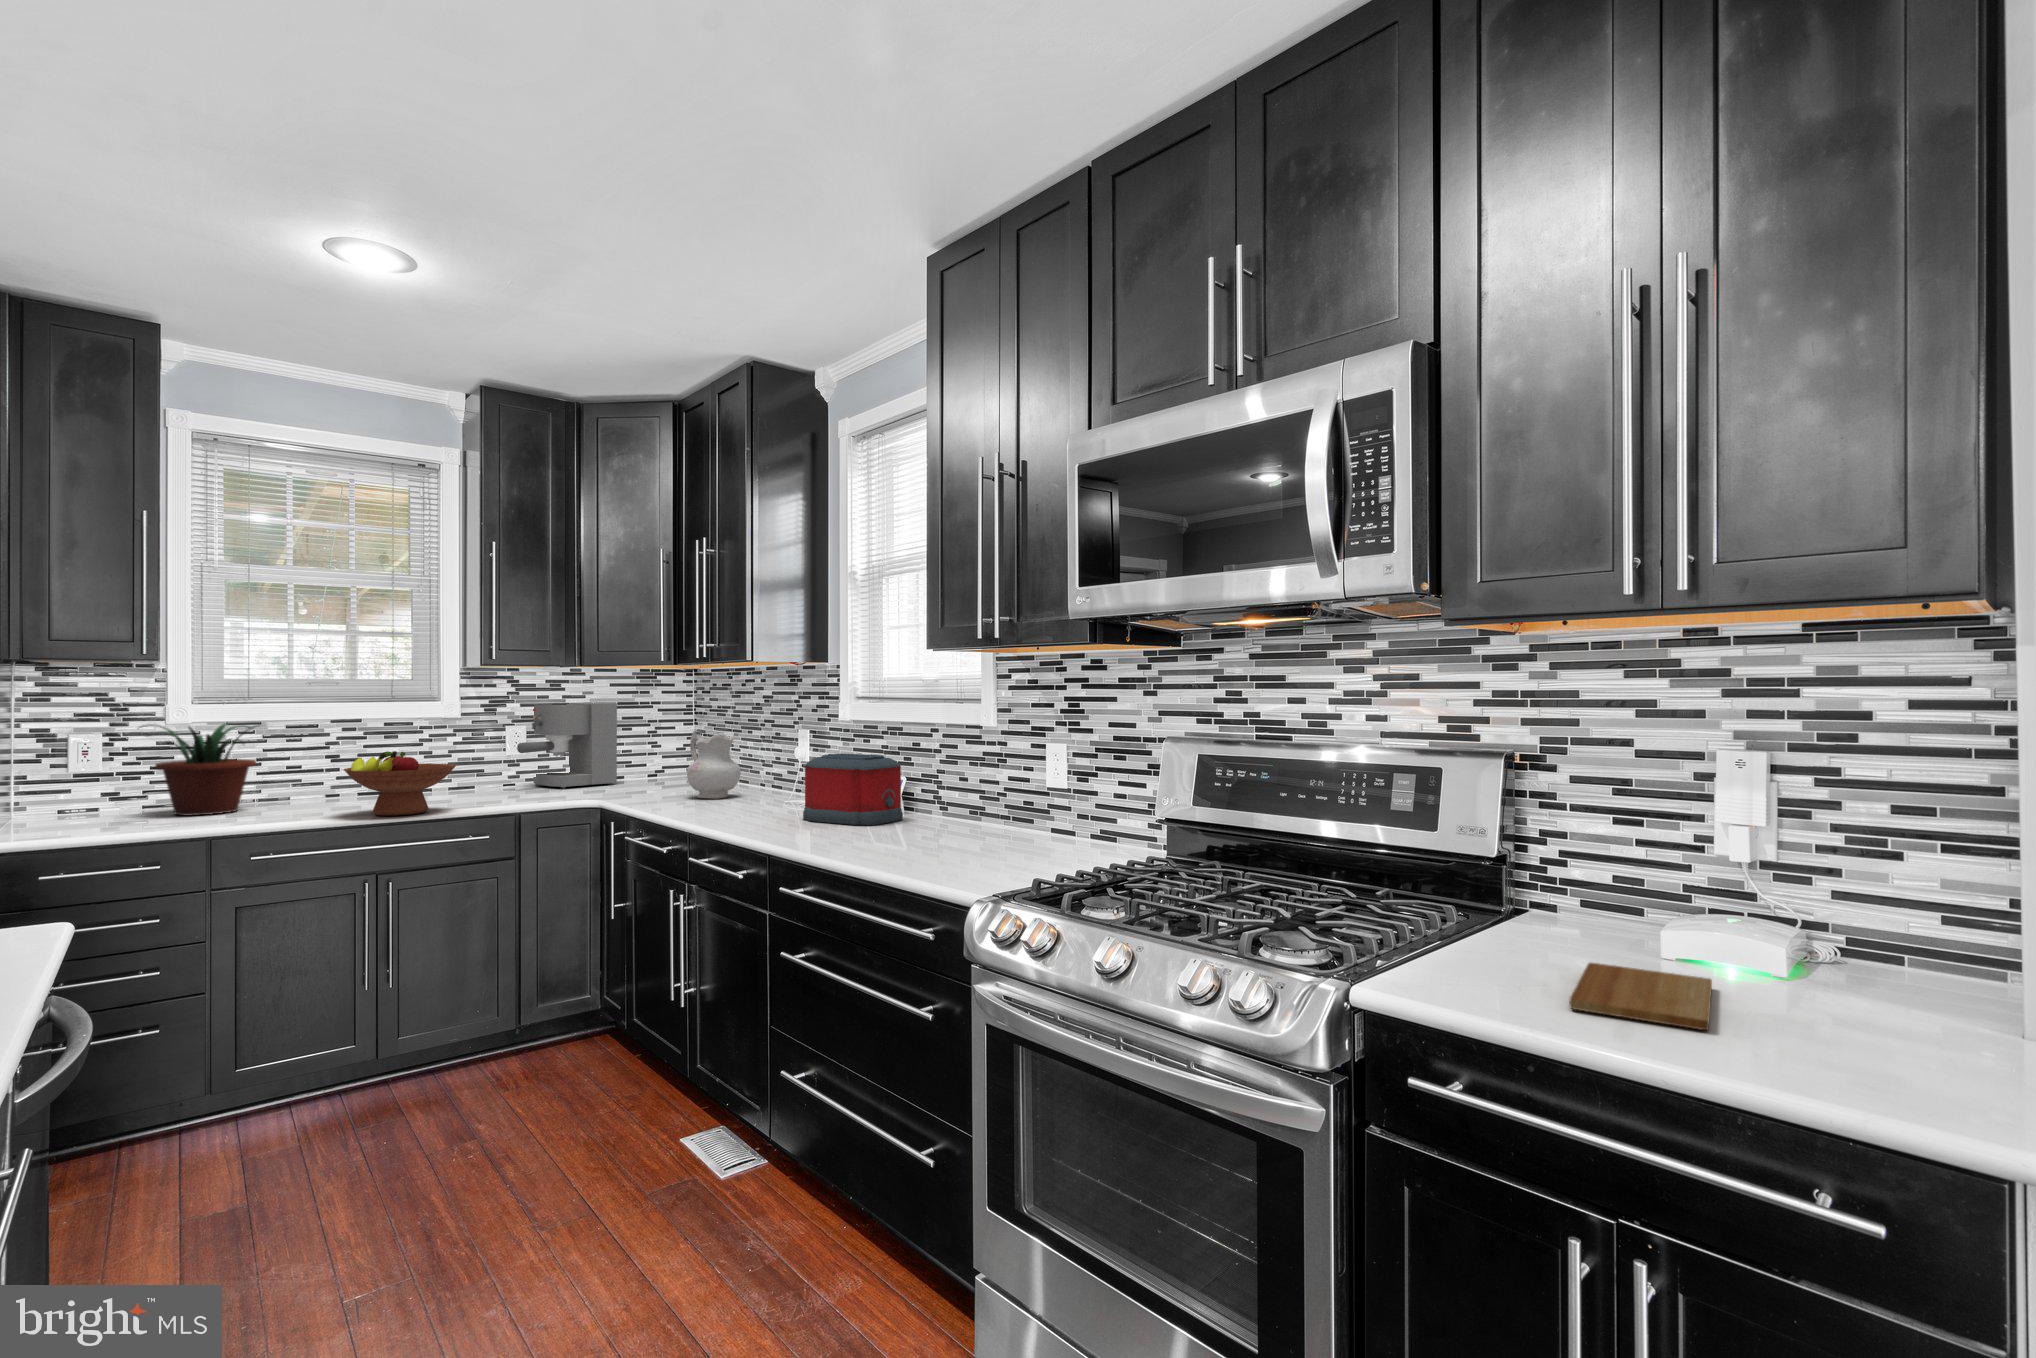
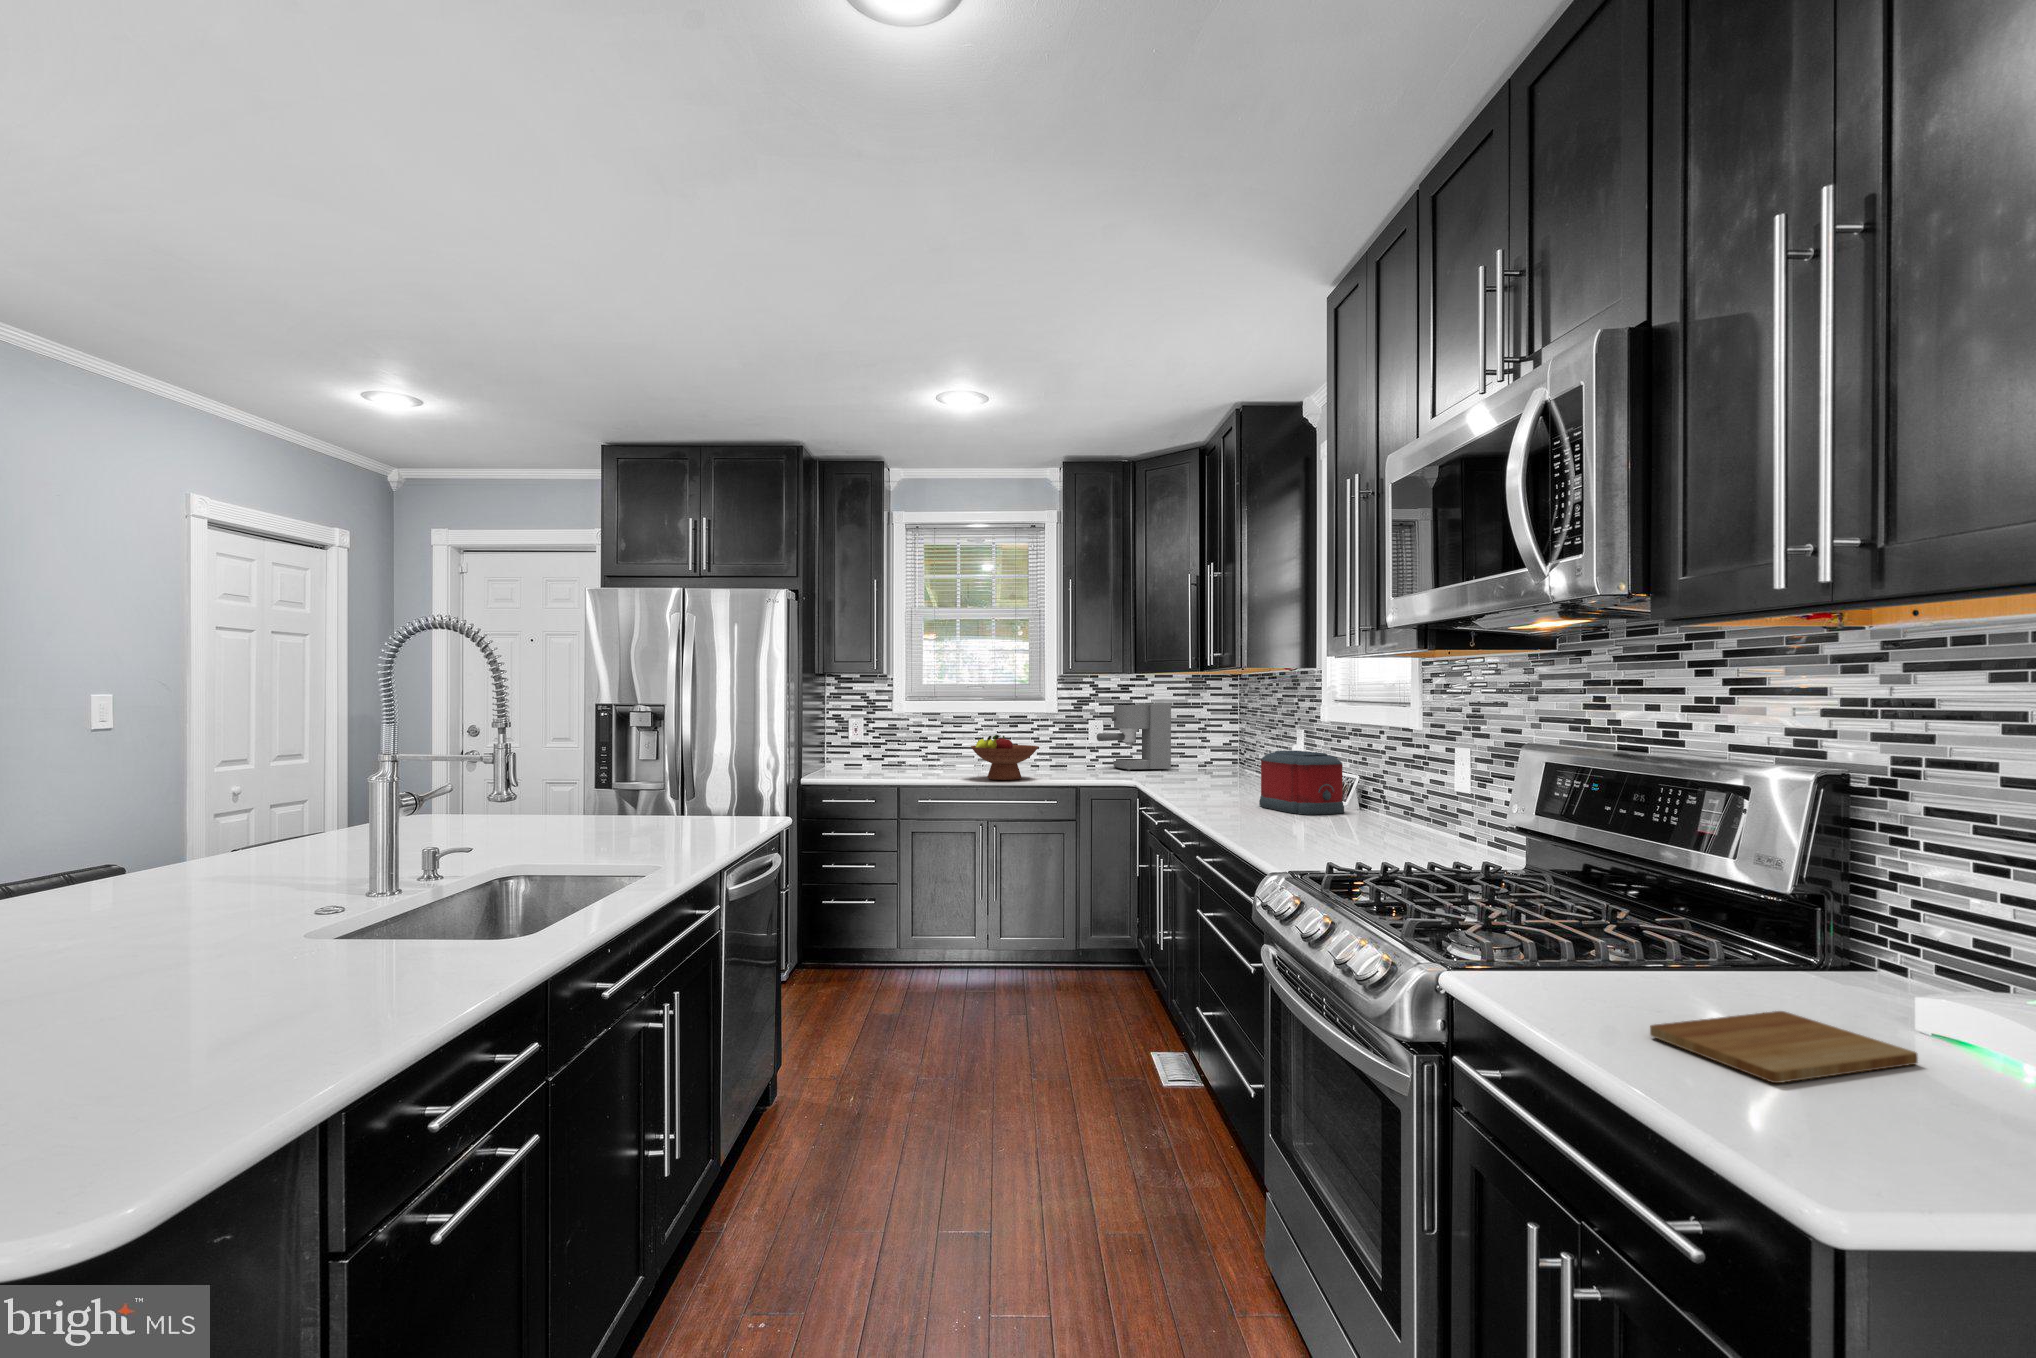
potted plant: present [141,723,256,816] -> none [877,713,941,772]
ceramic pitcher: present [687,731,741,799] -> none [1202,728,1247,785]

